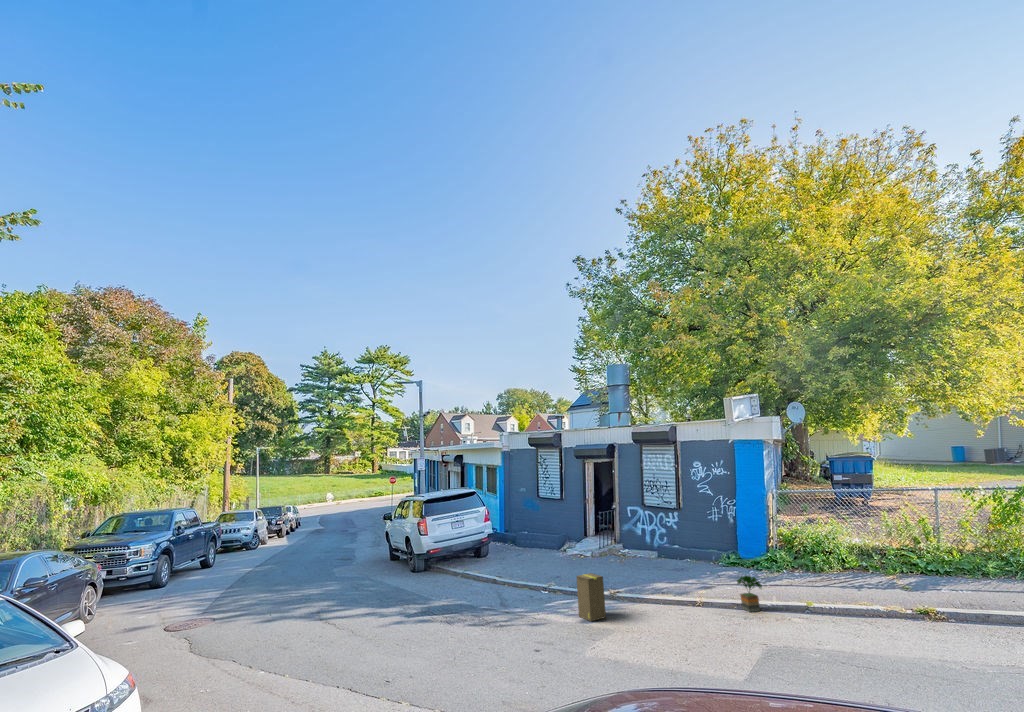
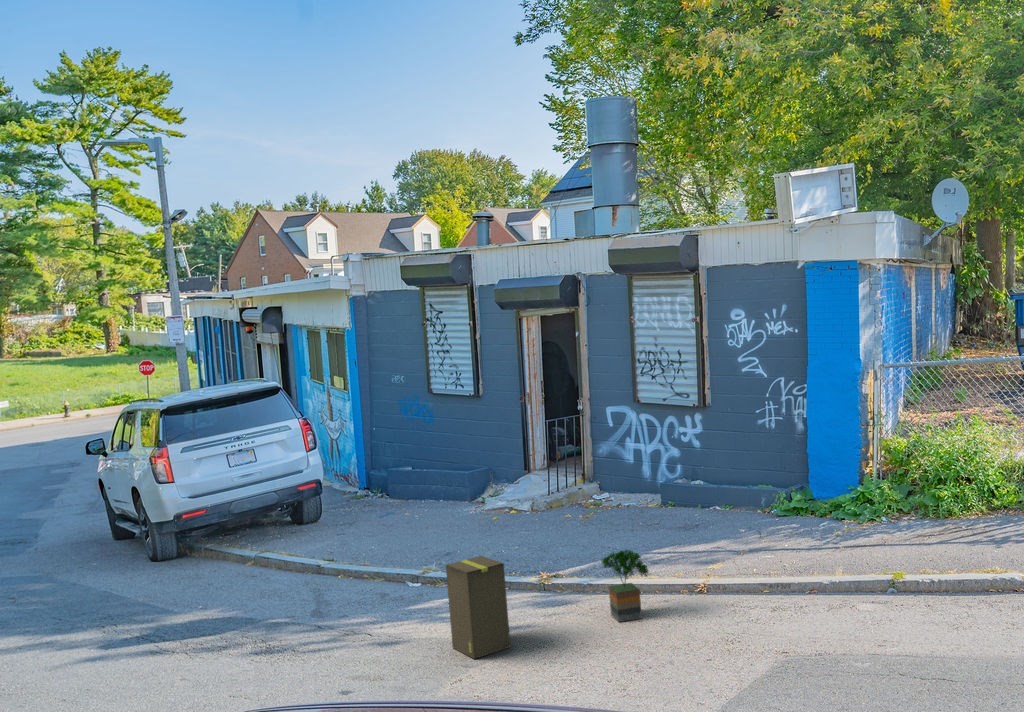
potted tree: present [737,576,762,612] -> present [602,550,648,622]

